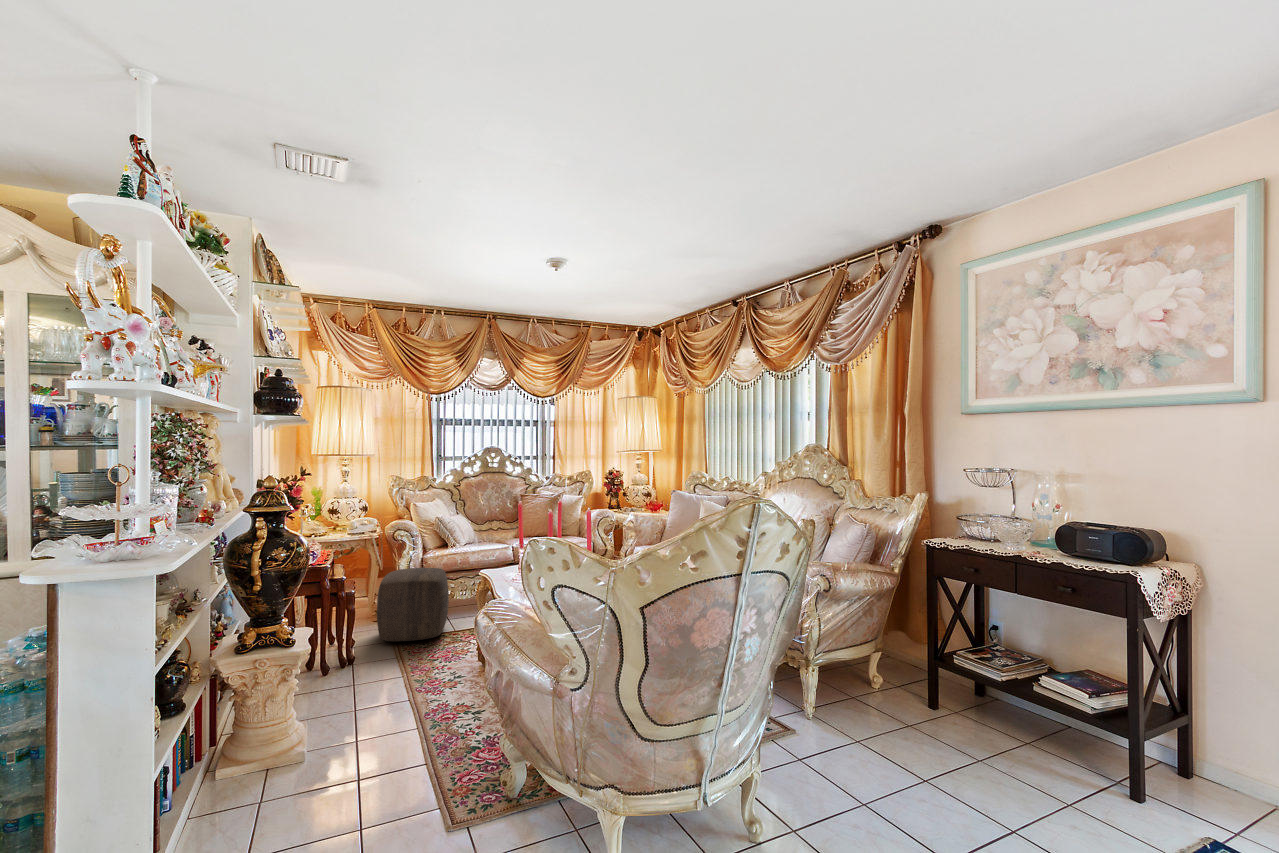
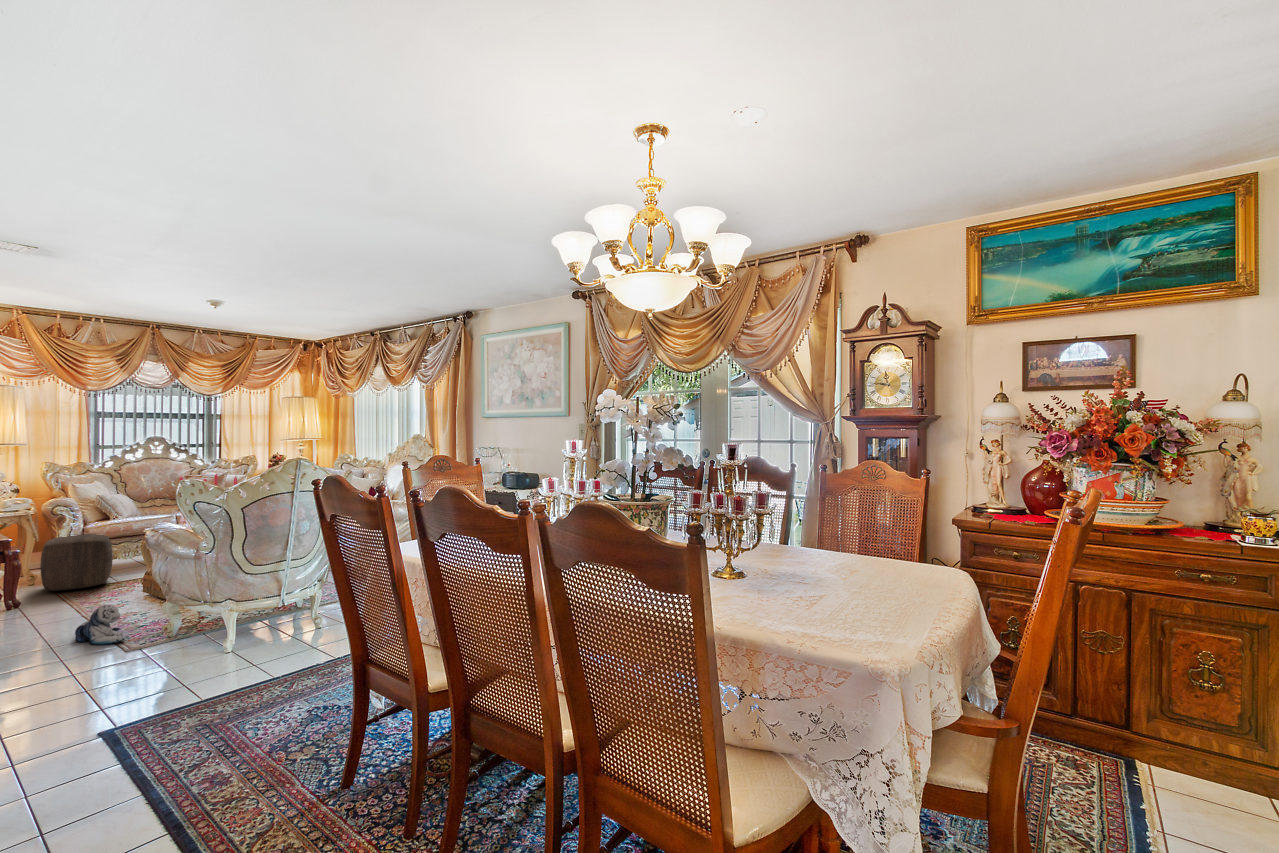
plush toy: none [387,724,447,803] -> present [75,605,125,645]

